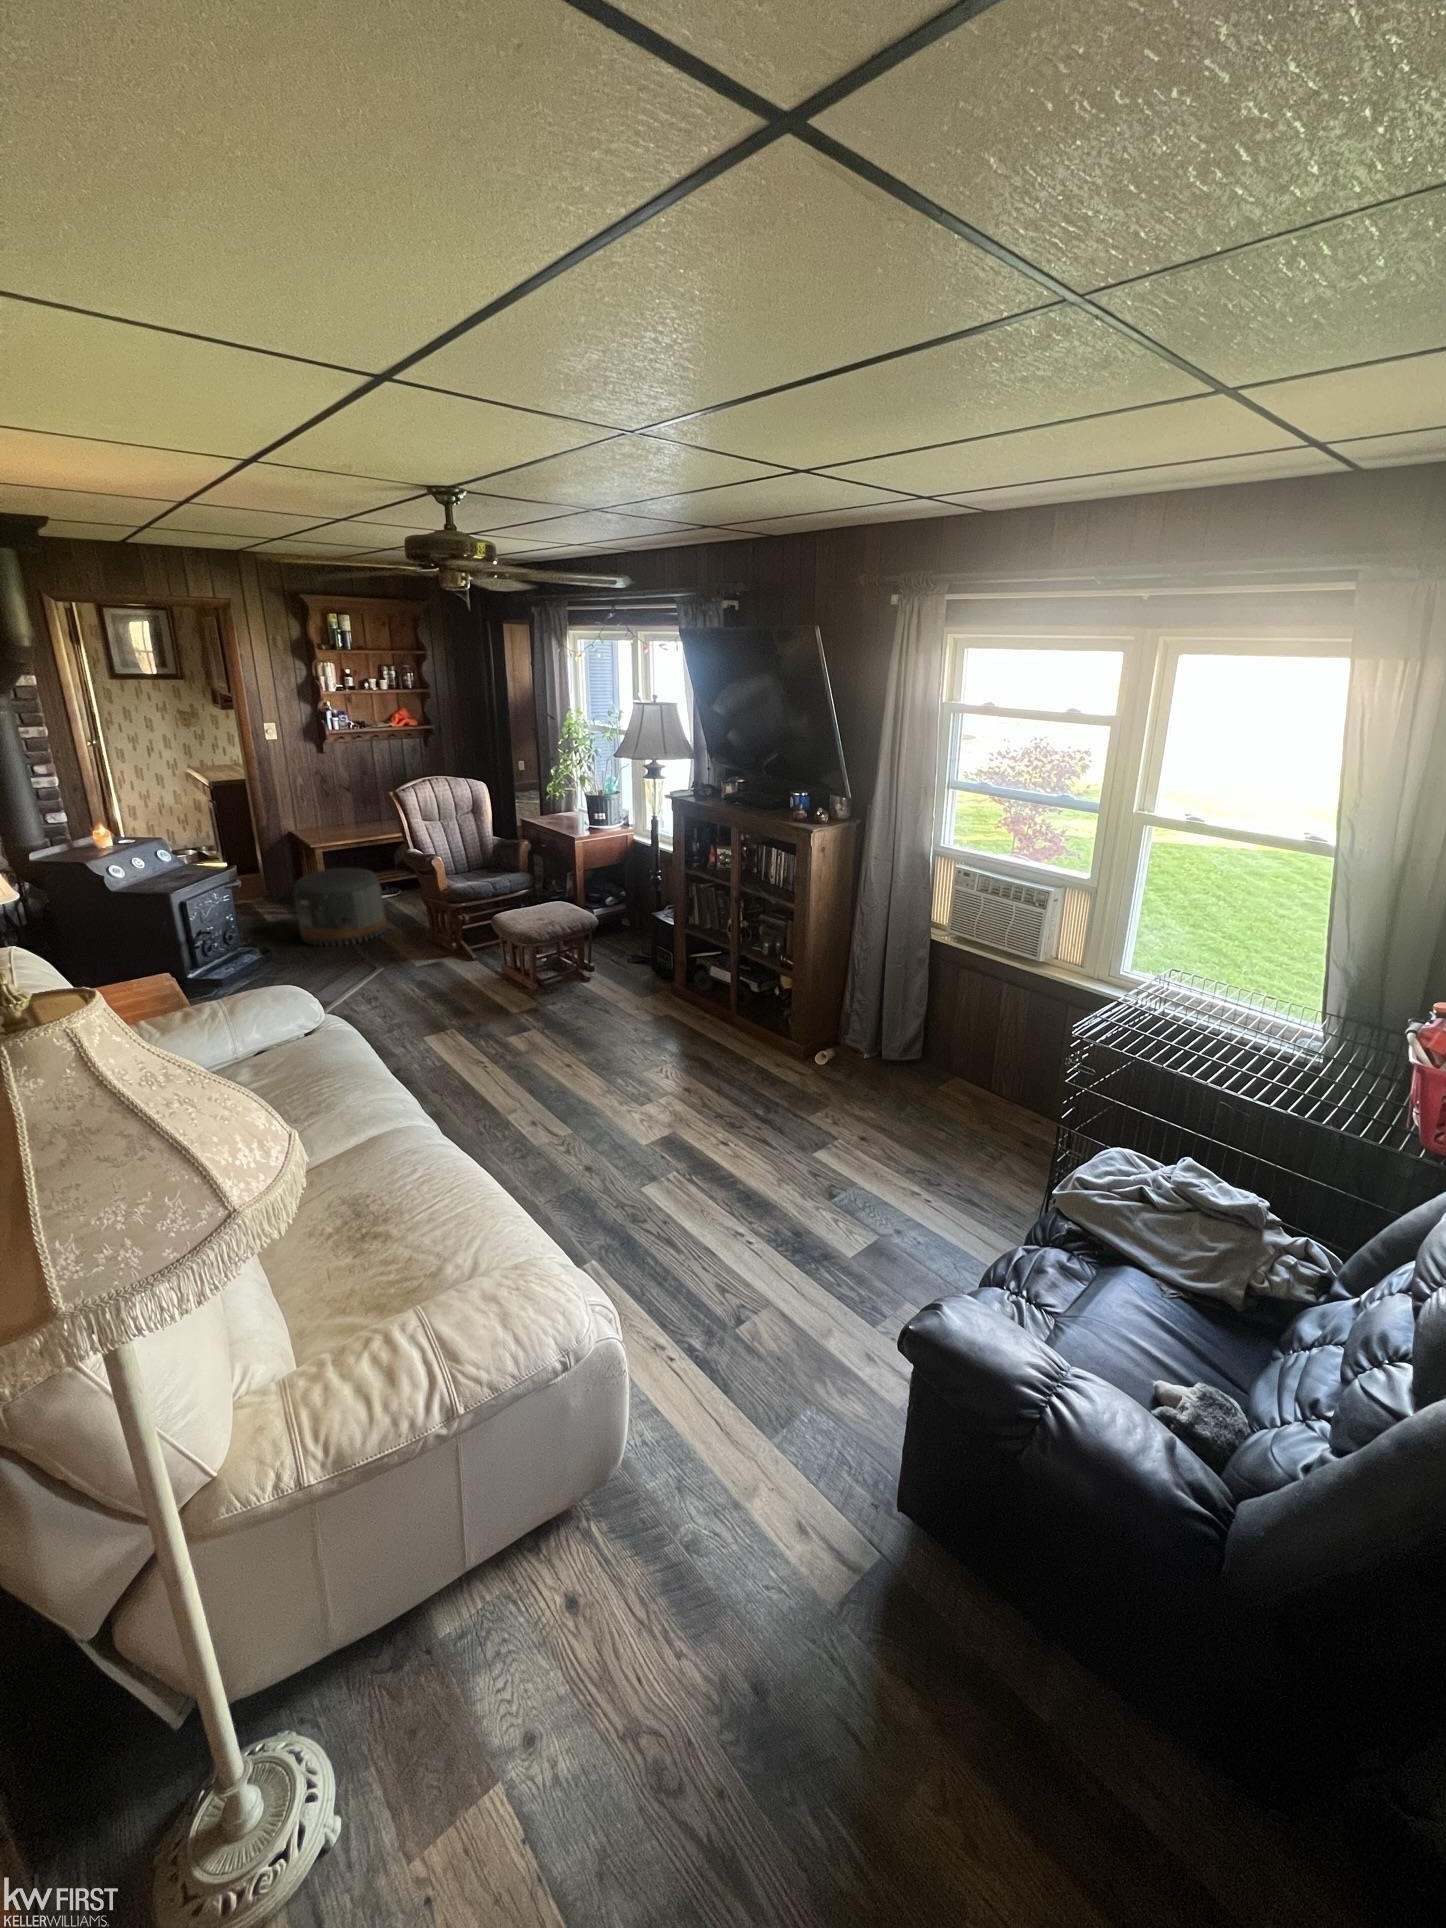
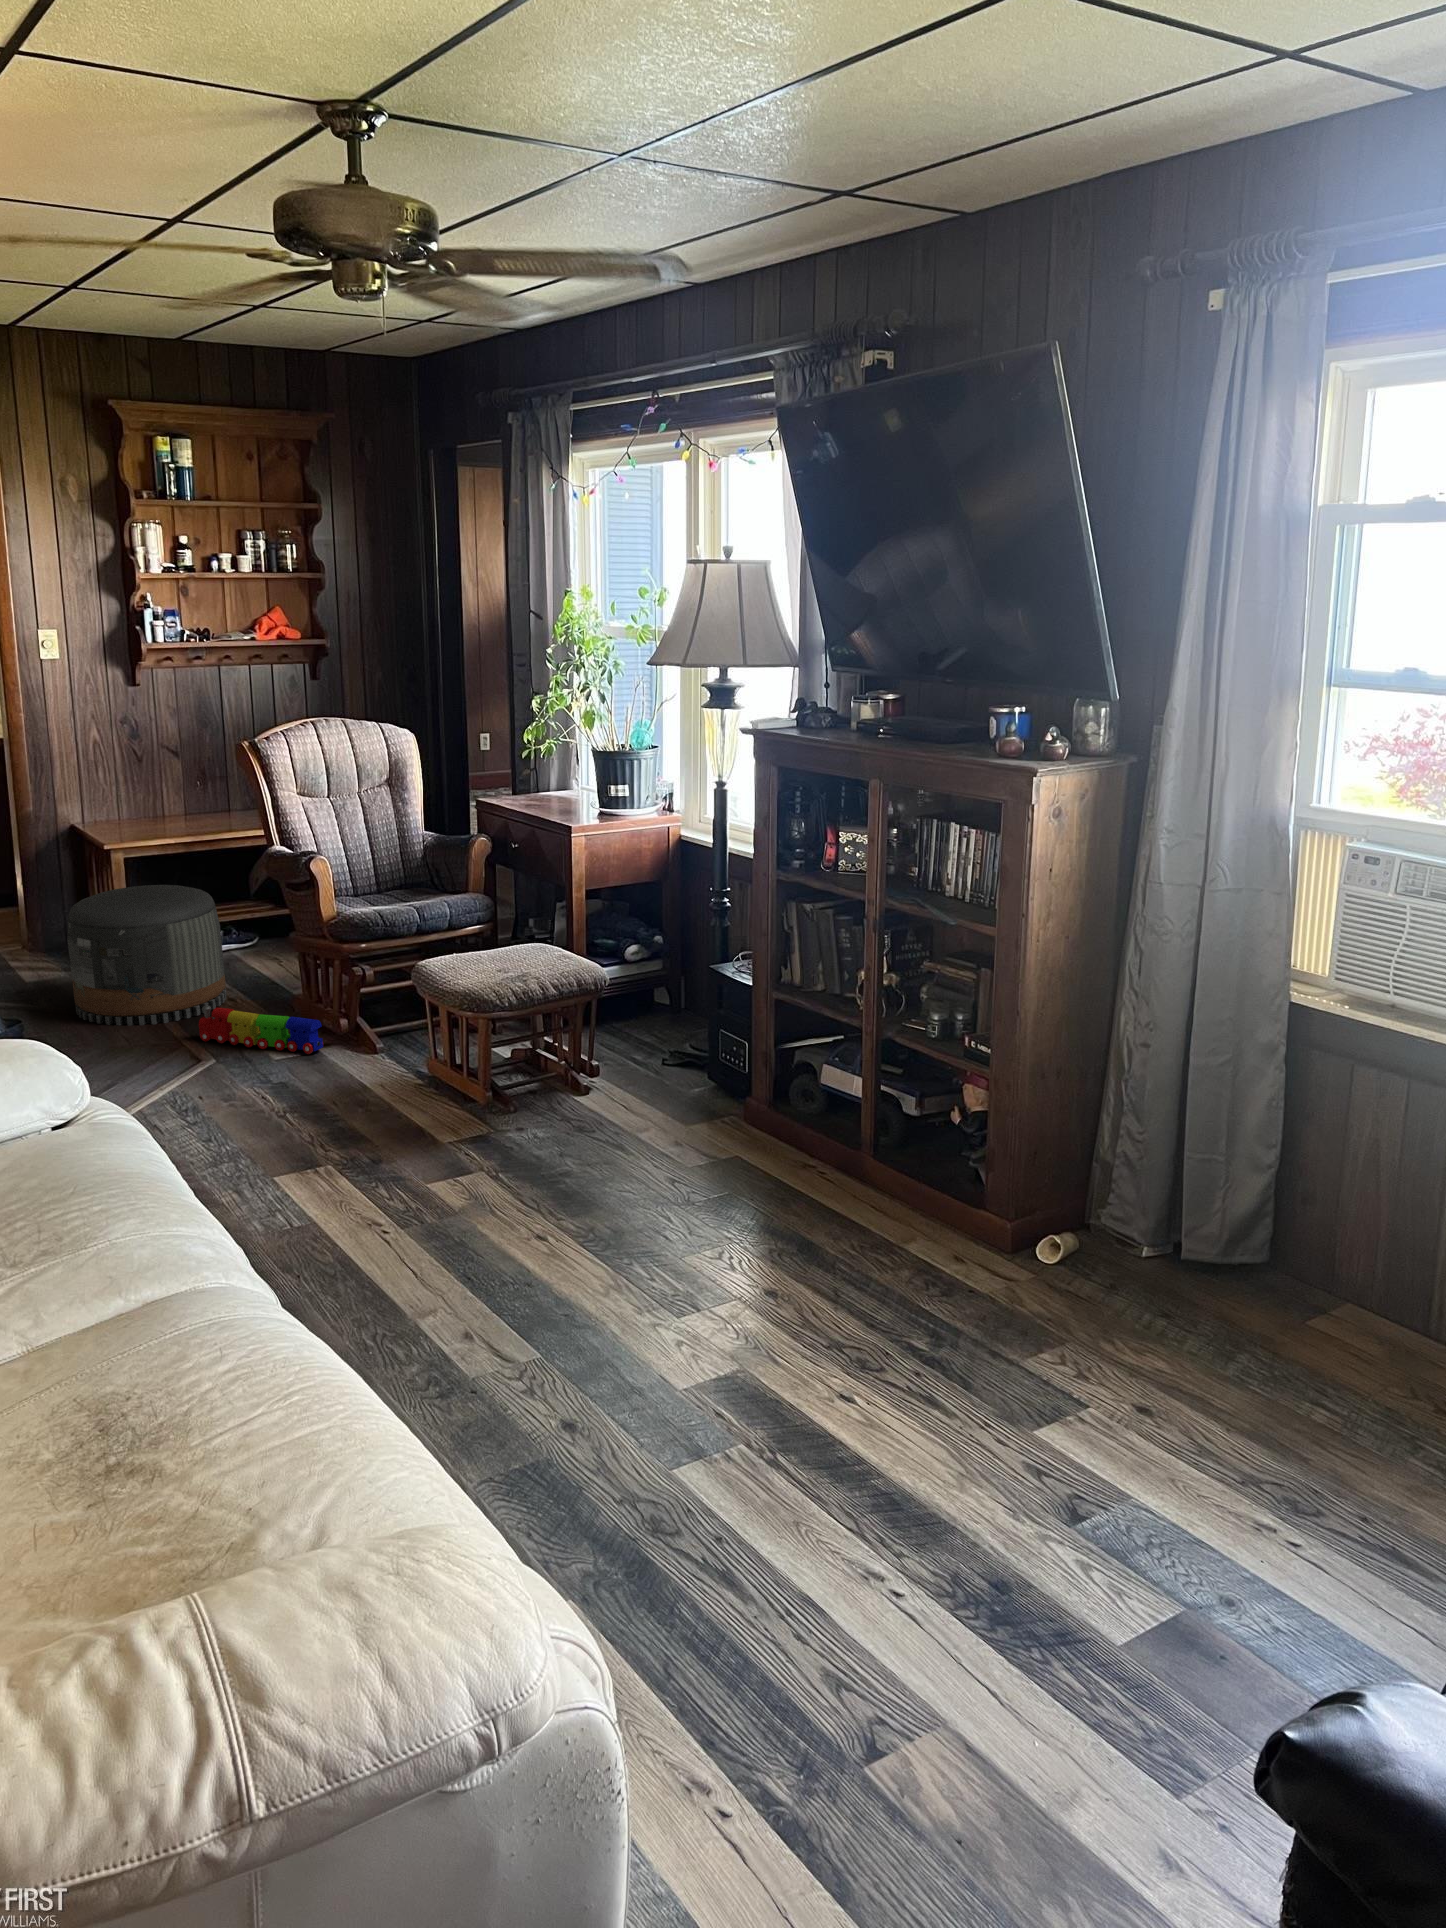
toy train: none [373,936,444,961] -> present [199,1006,323,1054]

